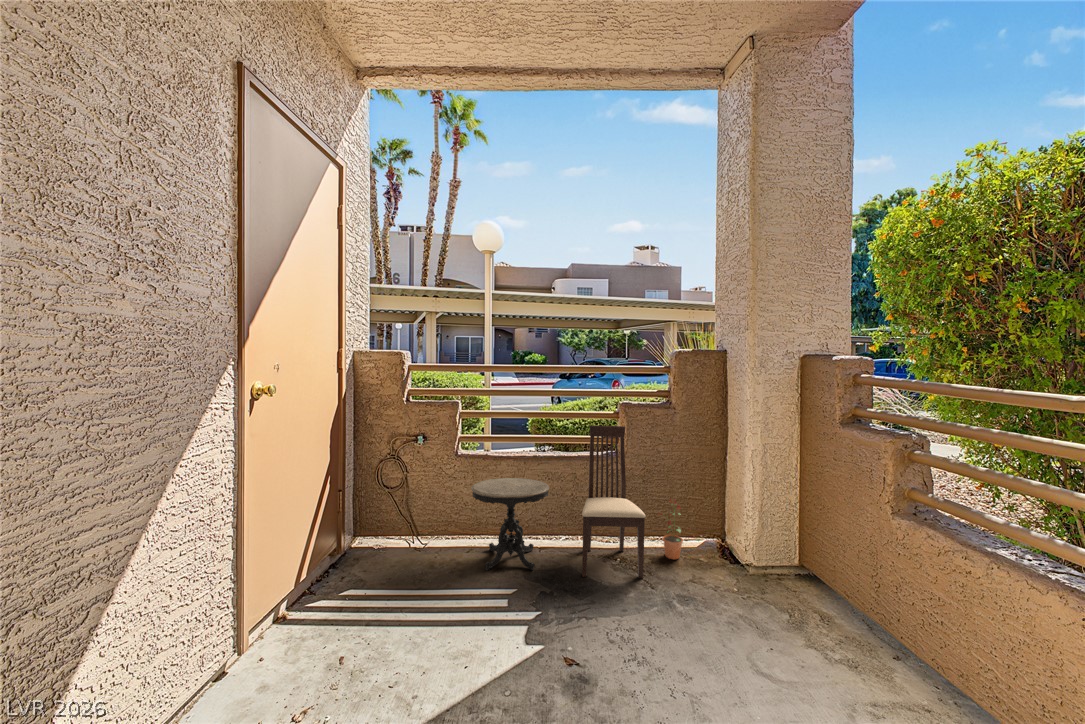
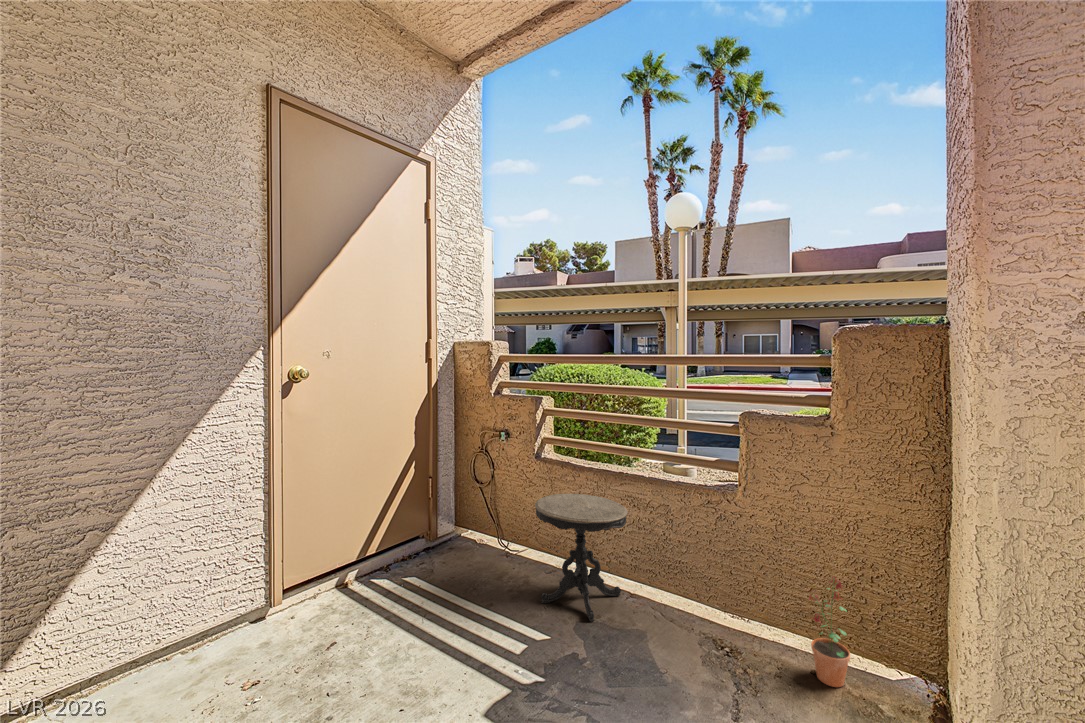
chair: present [582,426,646,578] -> none [643,439,748,695]

